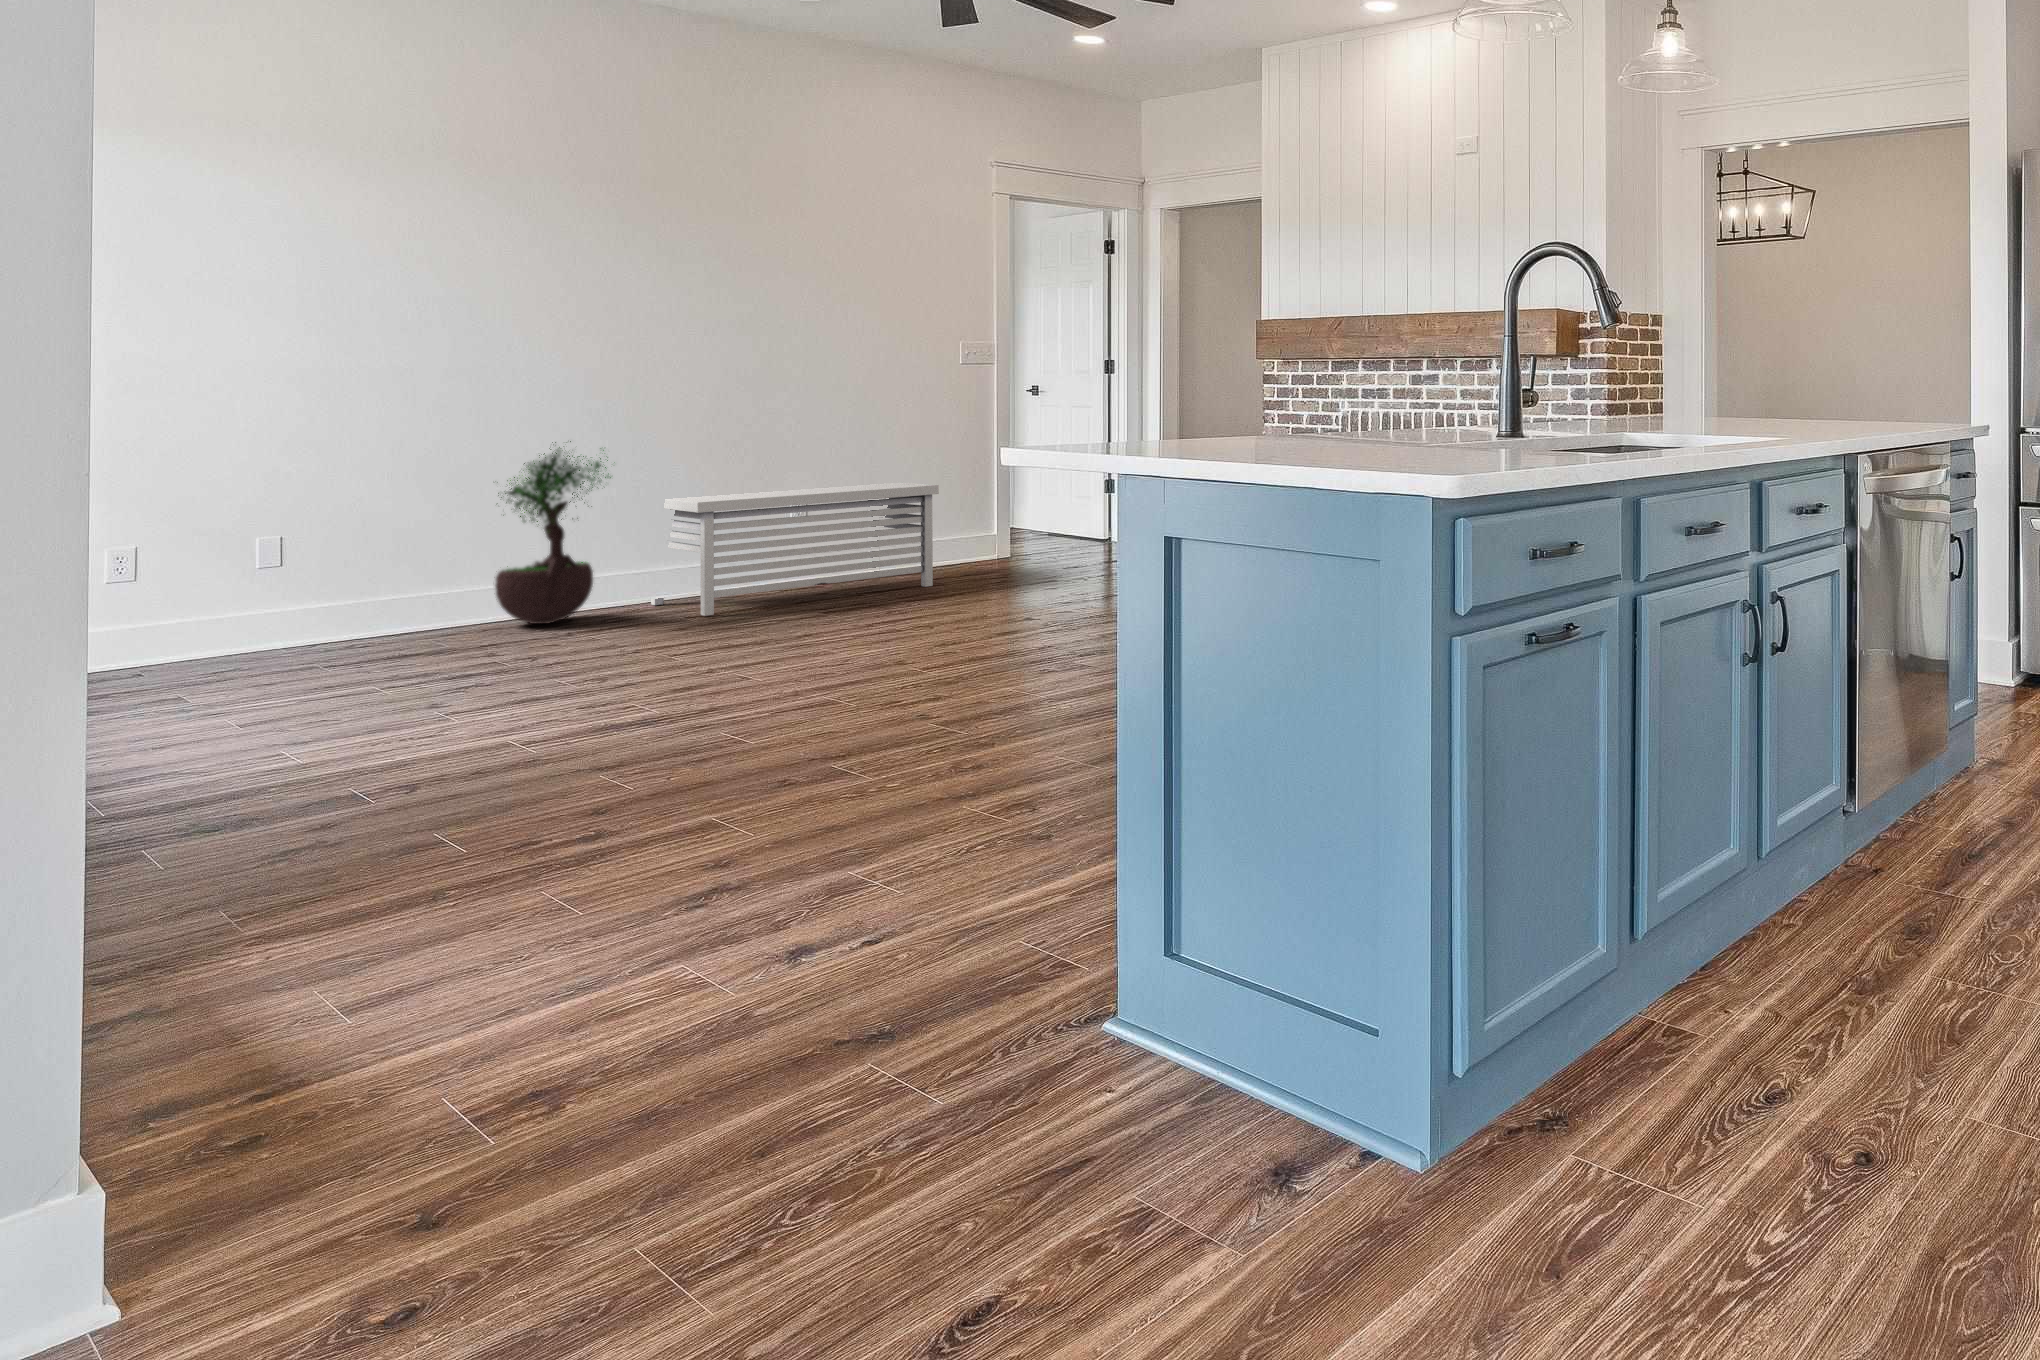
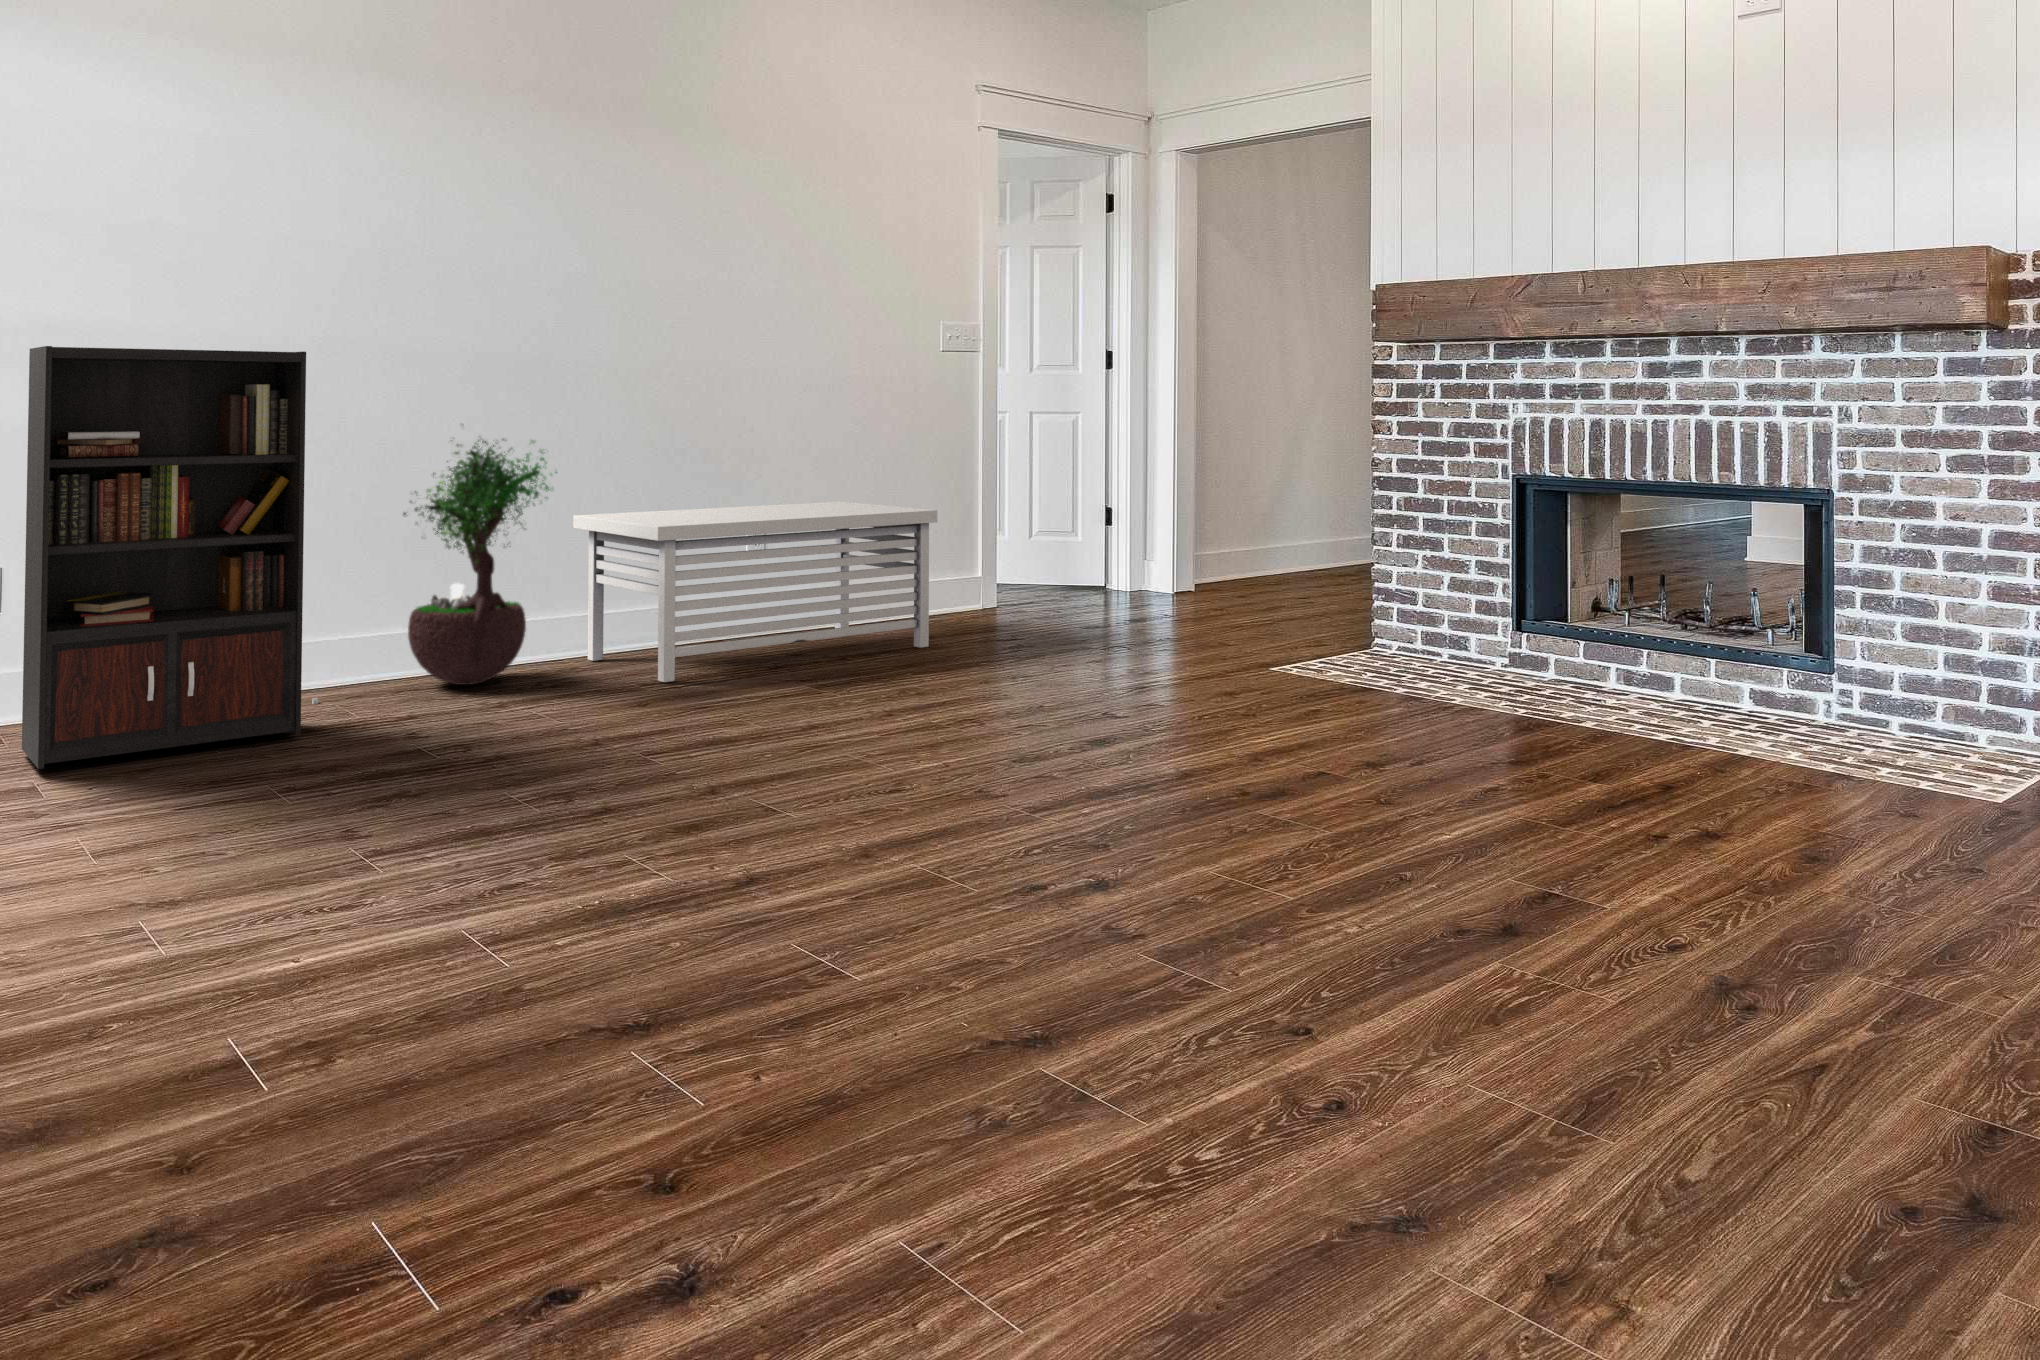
bookcase: none [169,383,417,685] -> present [22,346,318,769]

